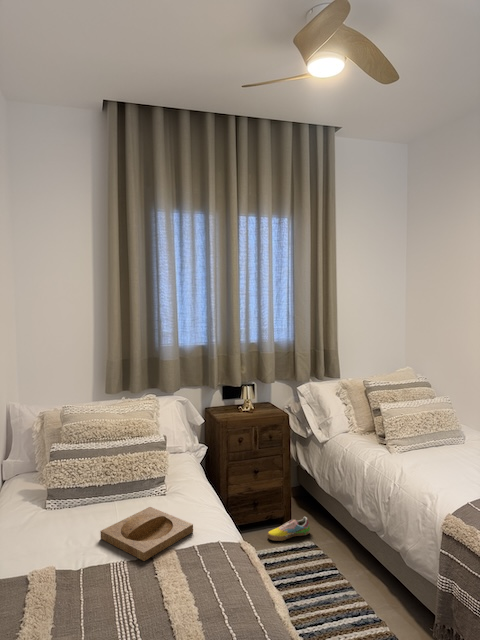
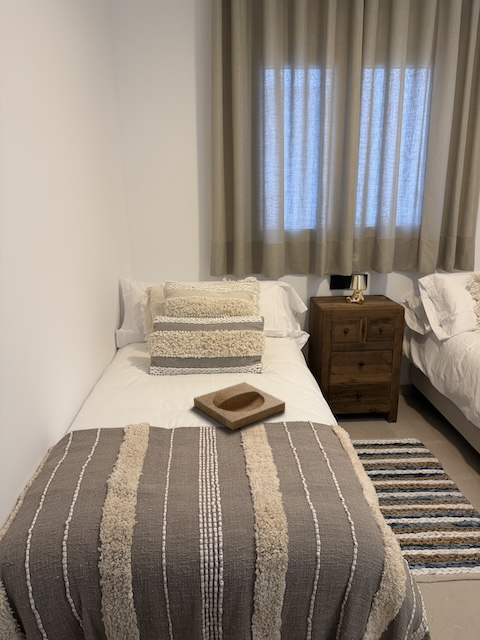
shoe: present [267,517,310,541] -> none [369,414,417,434]

